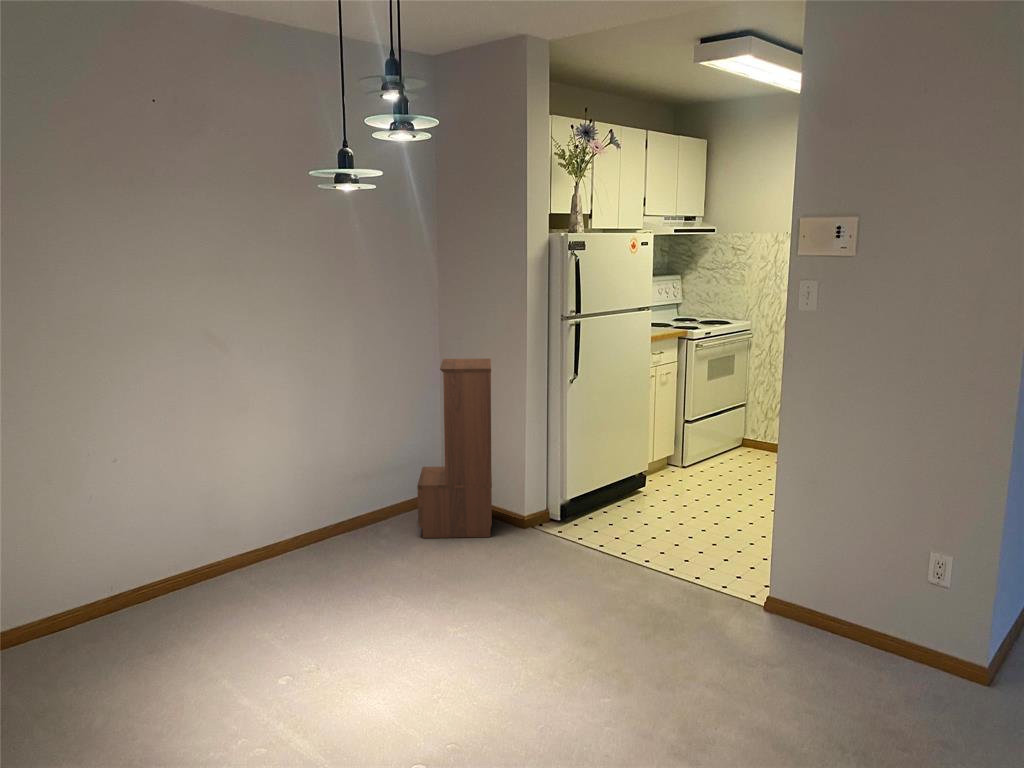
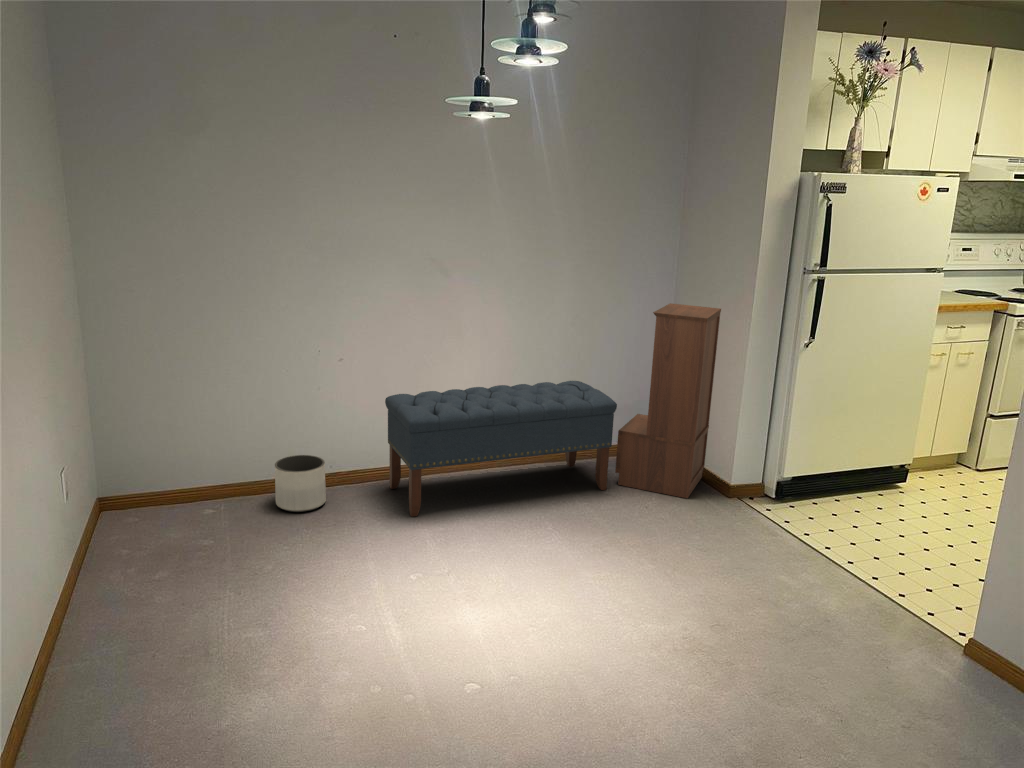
bench: none [176,445,417,620] -> present [385,381,617,517]
planter: none [54,578,123,650] -> present [275,455,326,512]

